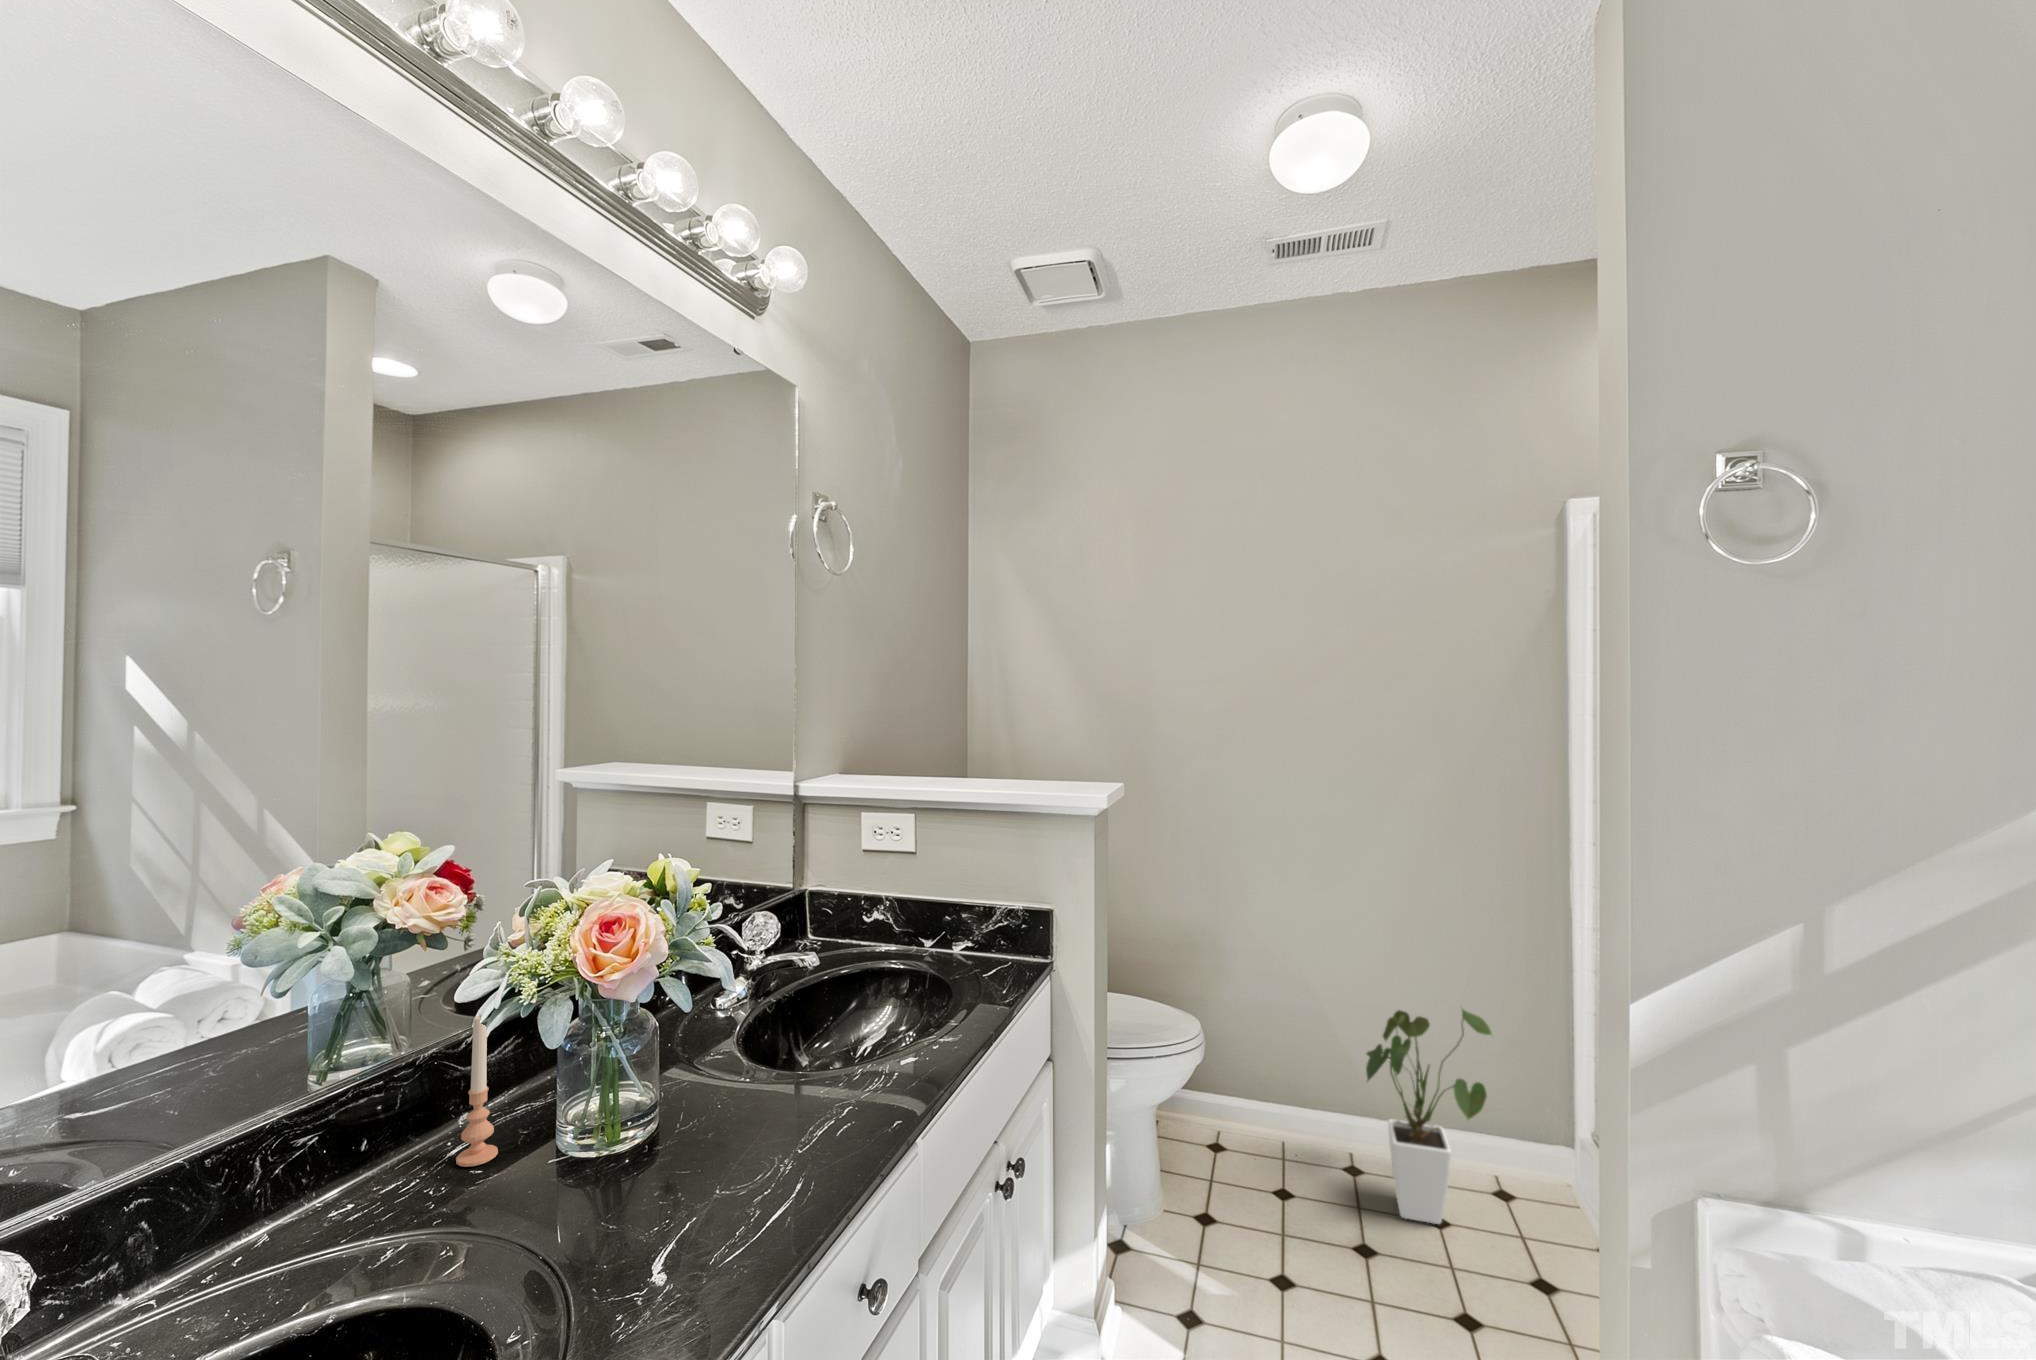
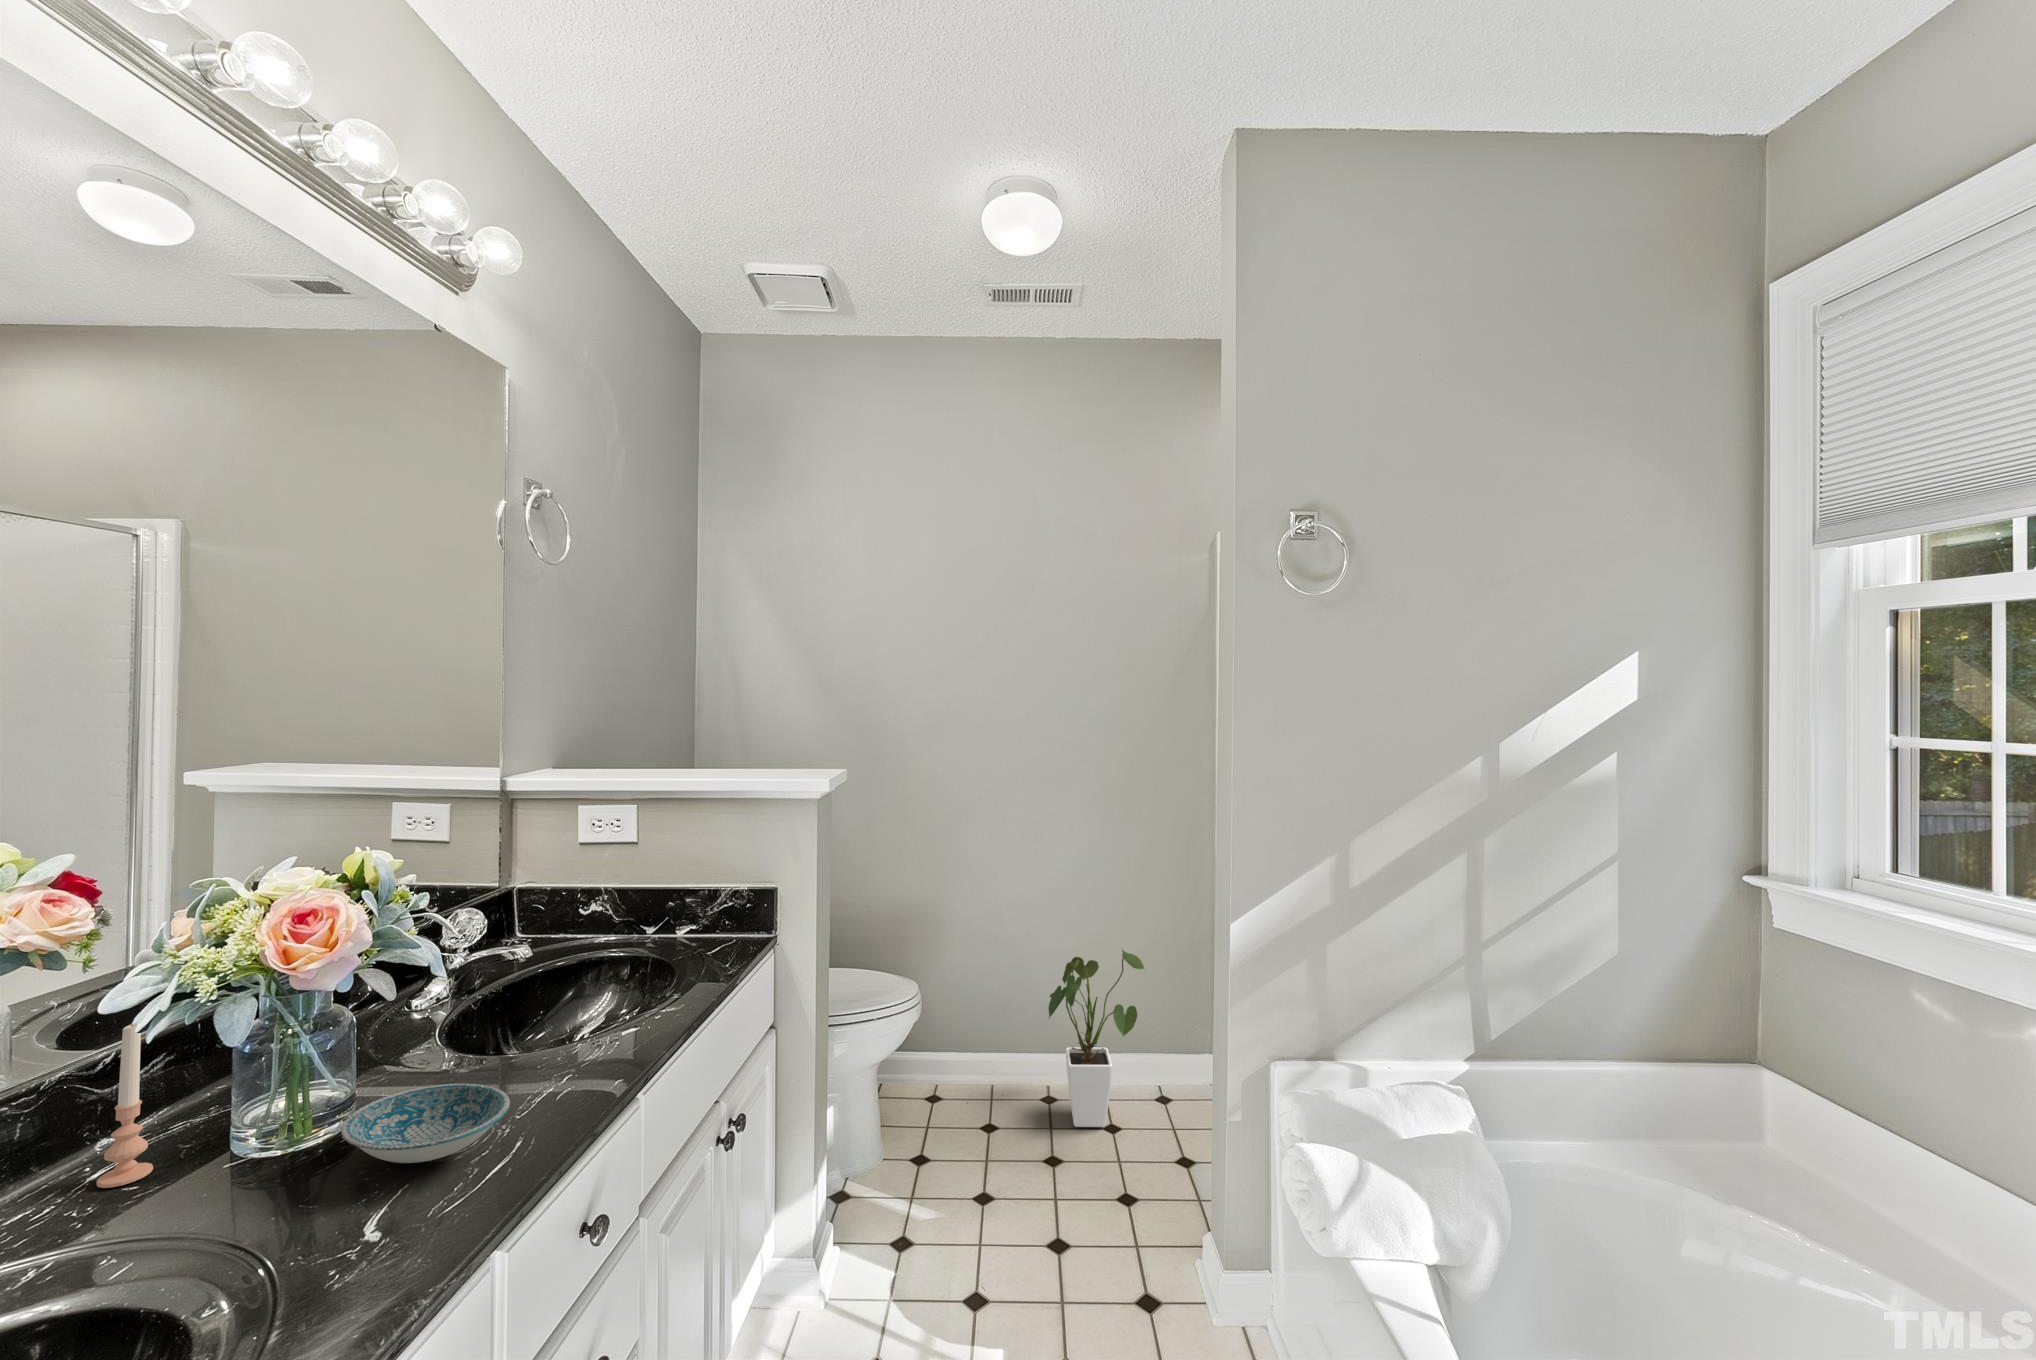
ceramic bowl: none [641,1106,789,1192] -> present [341,1084,510,1163]

